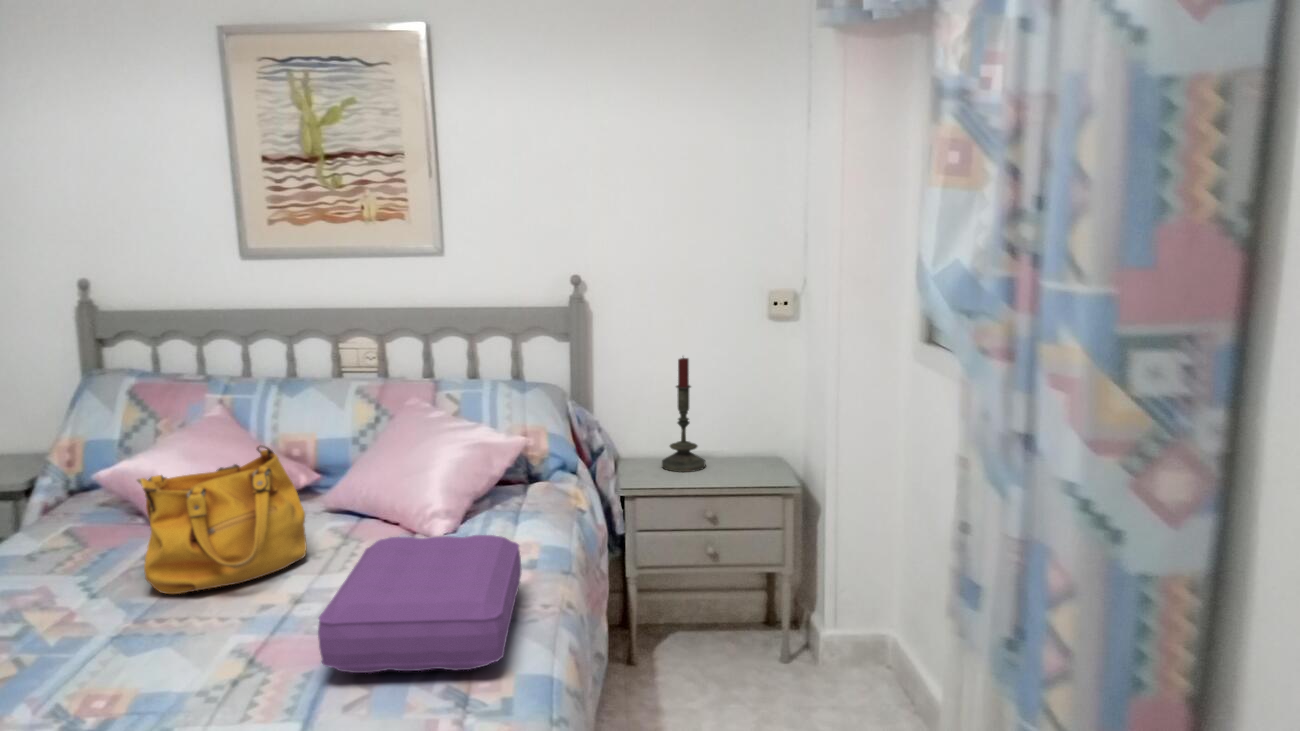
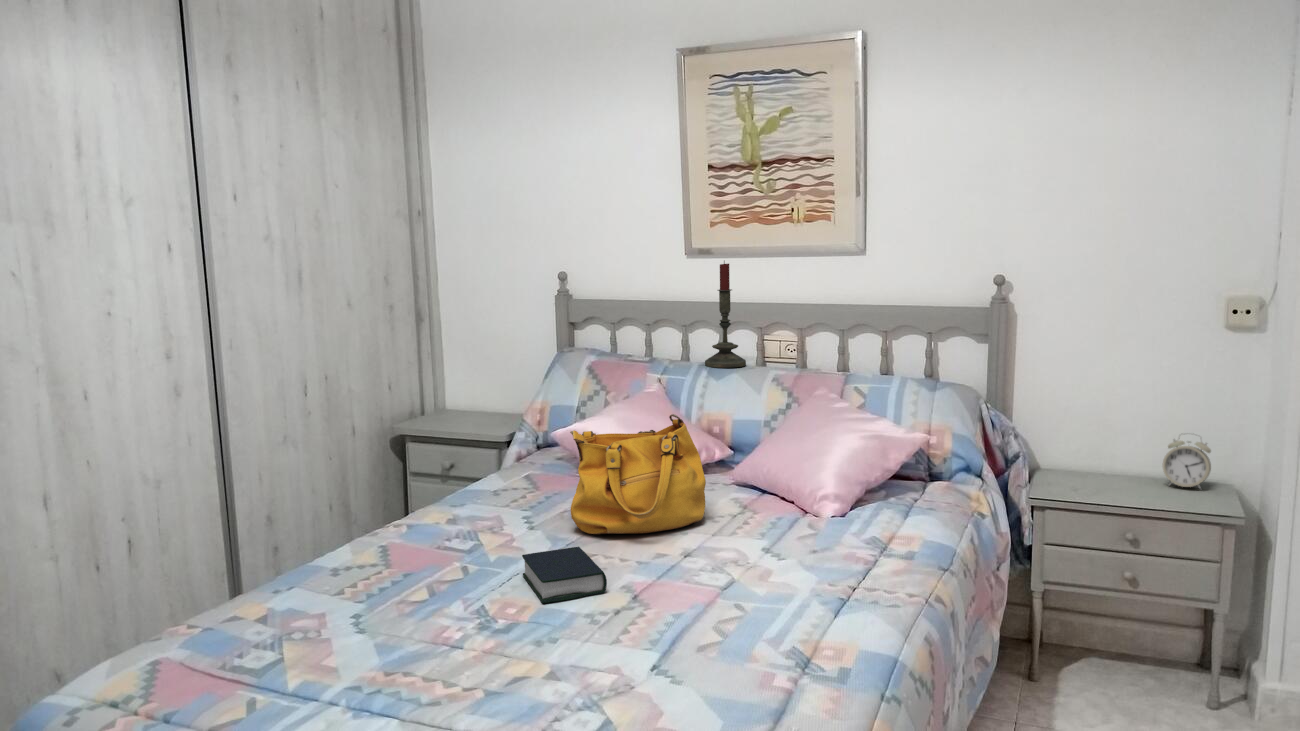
candle: present [662,358,705,472] -> present [705,261,746,368]
alarm clock: none [720,411,756,460] -> present [1163,433,1211,489]
pillow: present [318,535,522,673] -> none [684,506,892,639]
book: none [96,615,215,693] -> present [522,547,607,603]

